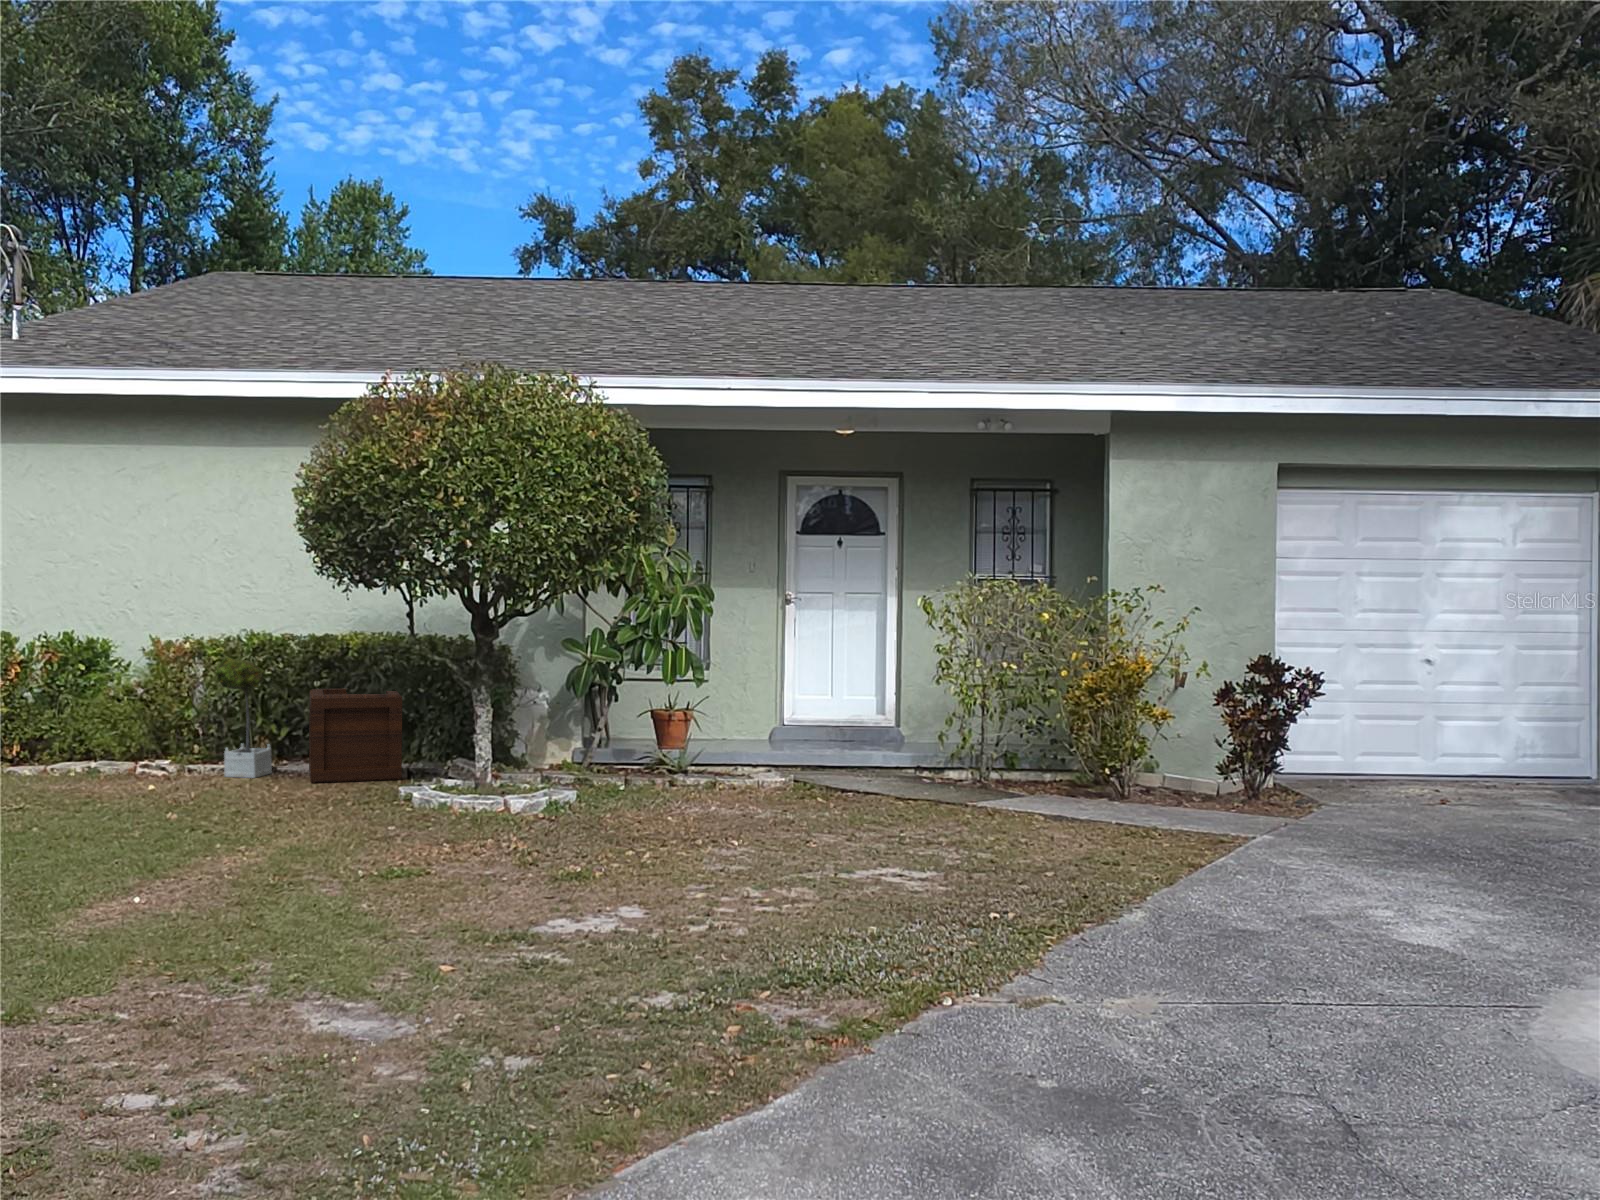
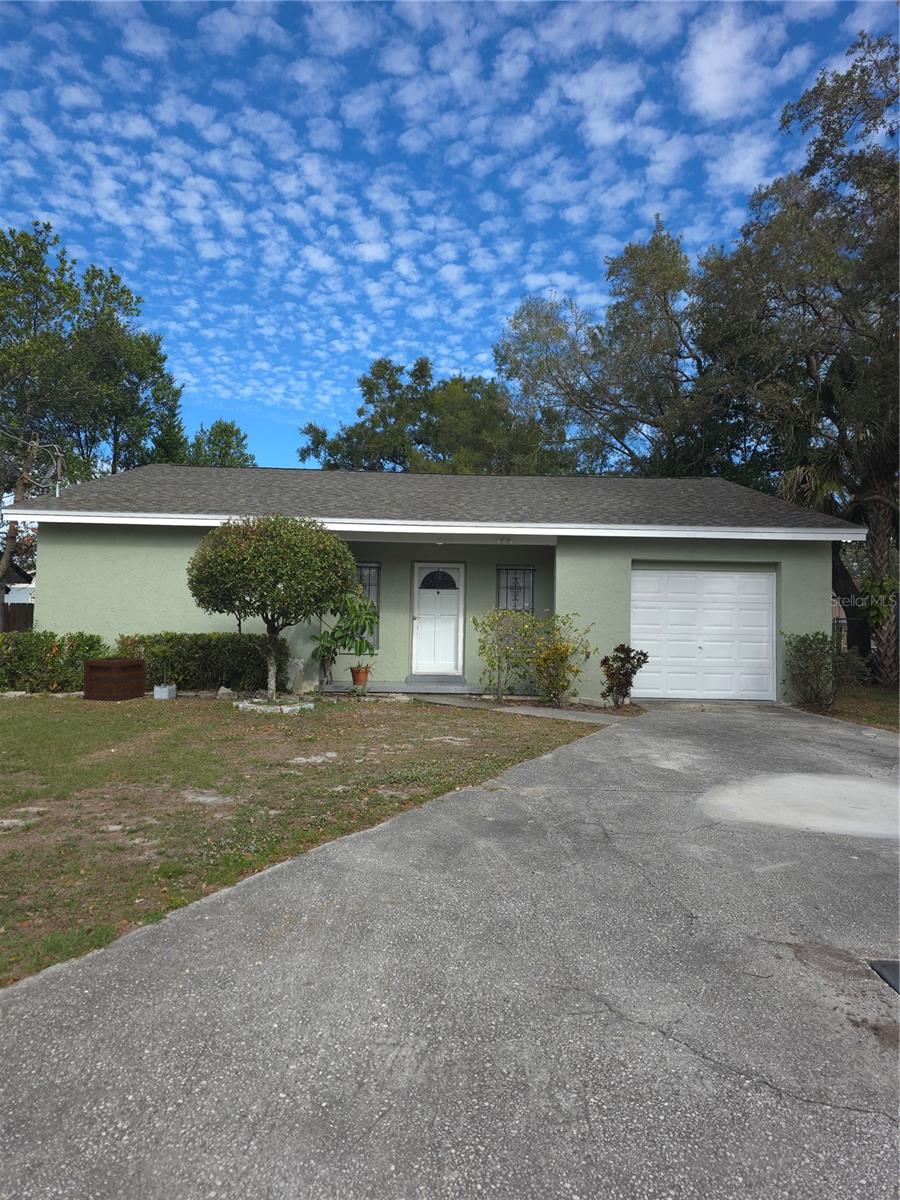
wooden crate: present [309,688,402,783] -> present [84,657,145,701]

